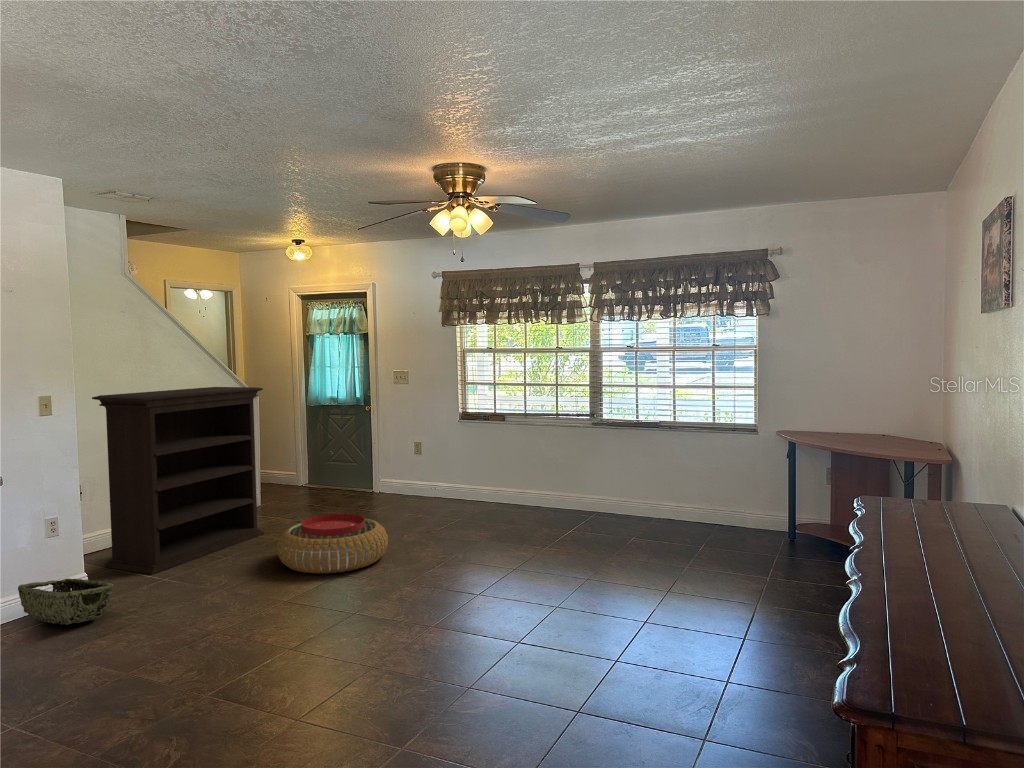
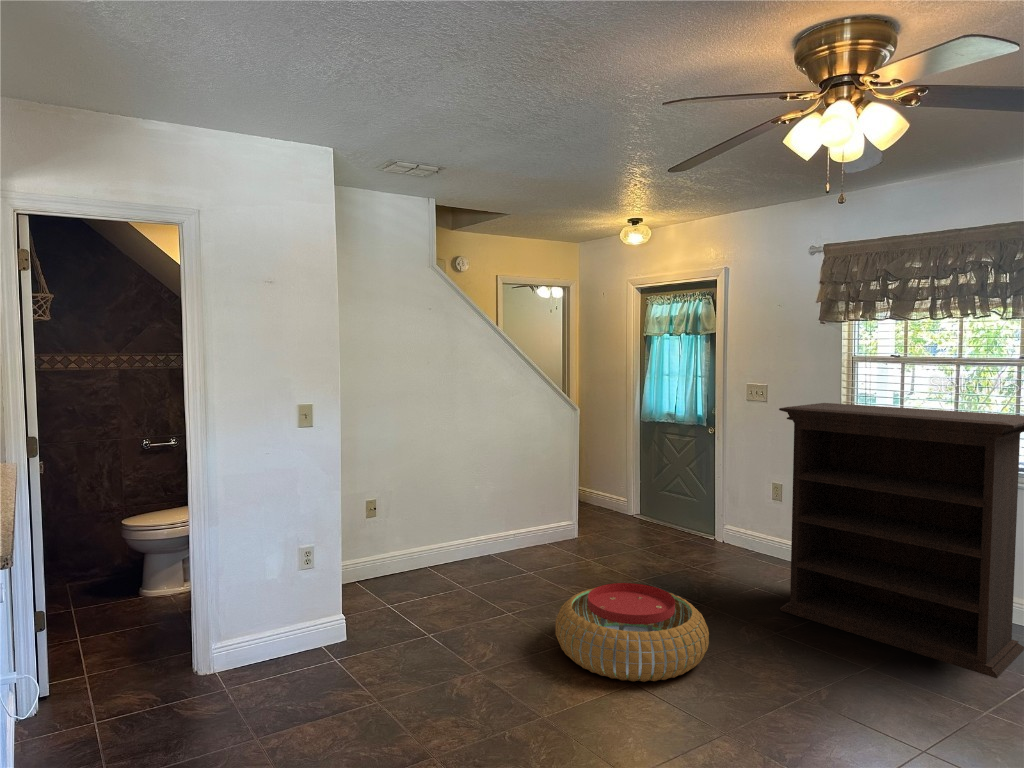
bookshelf: present [92,387,264,574] -> present [779,403,1024,678]
woven basket: present [18,578,114,625] -> none [259,620,347,688]

